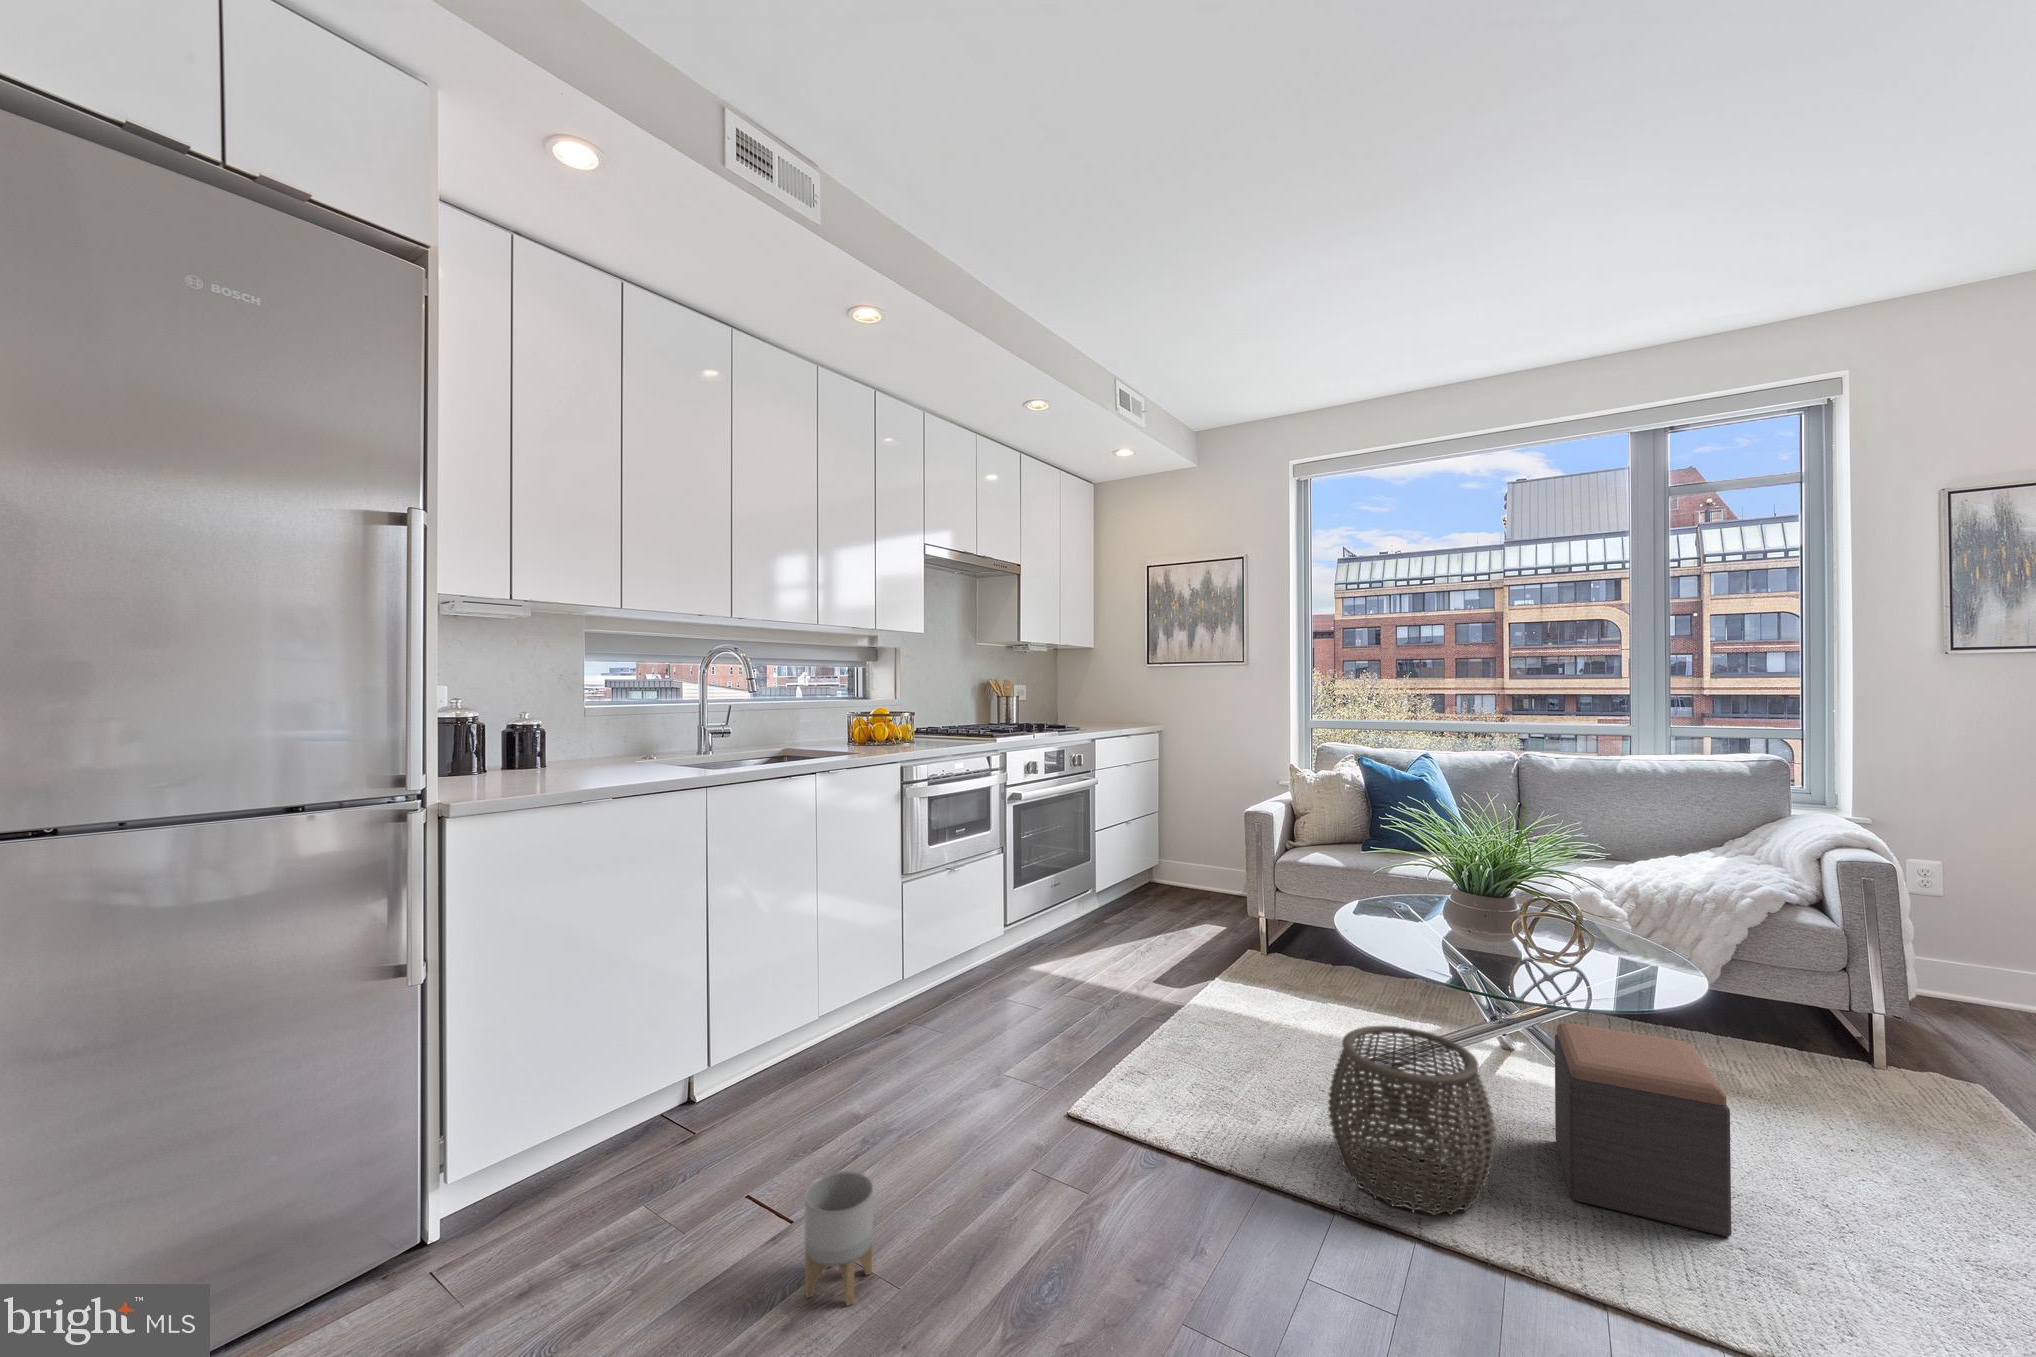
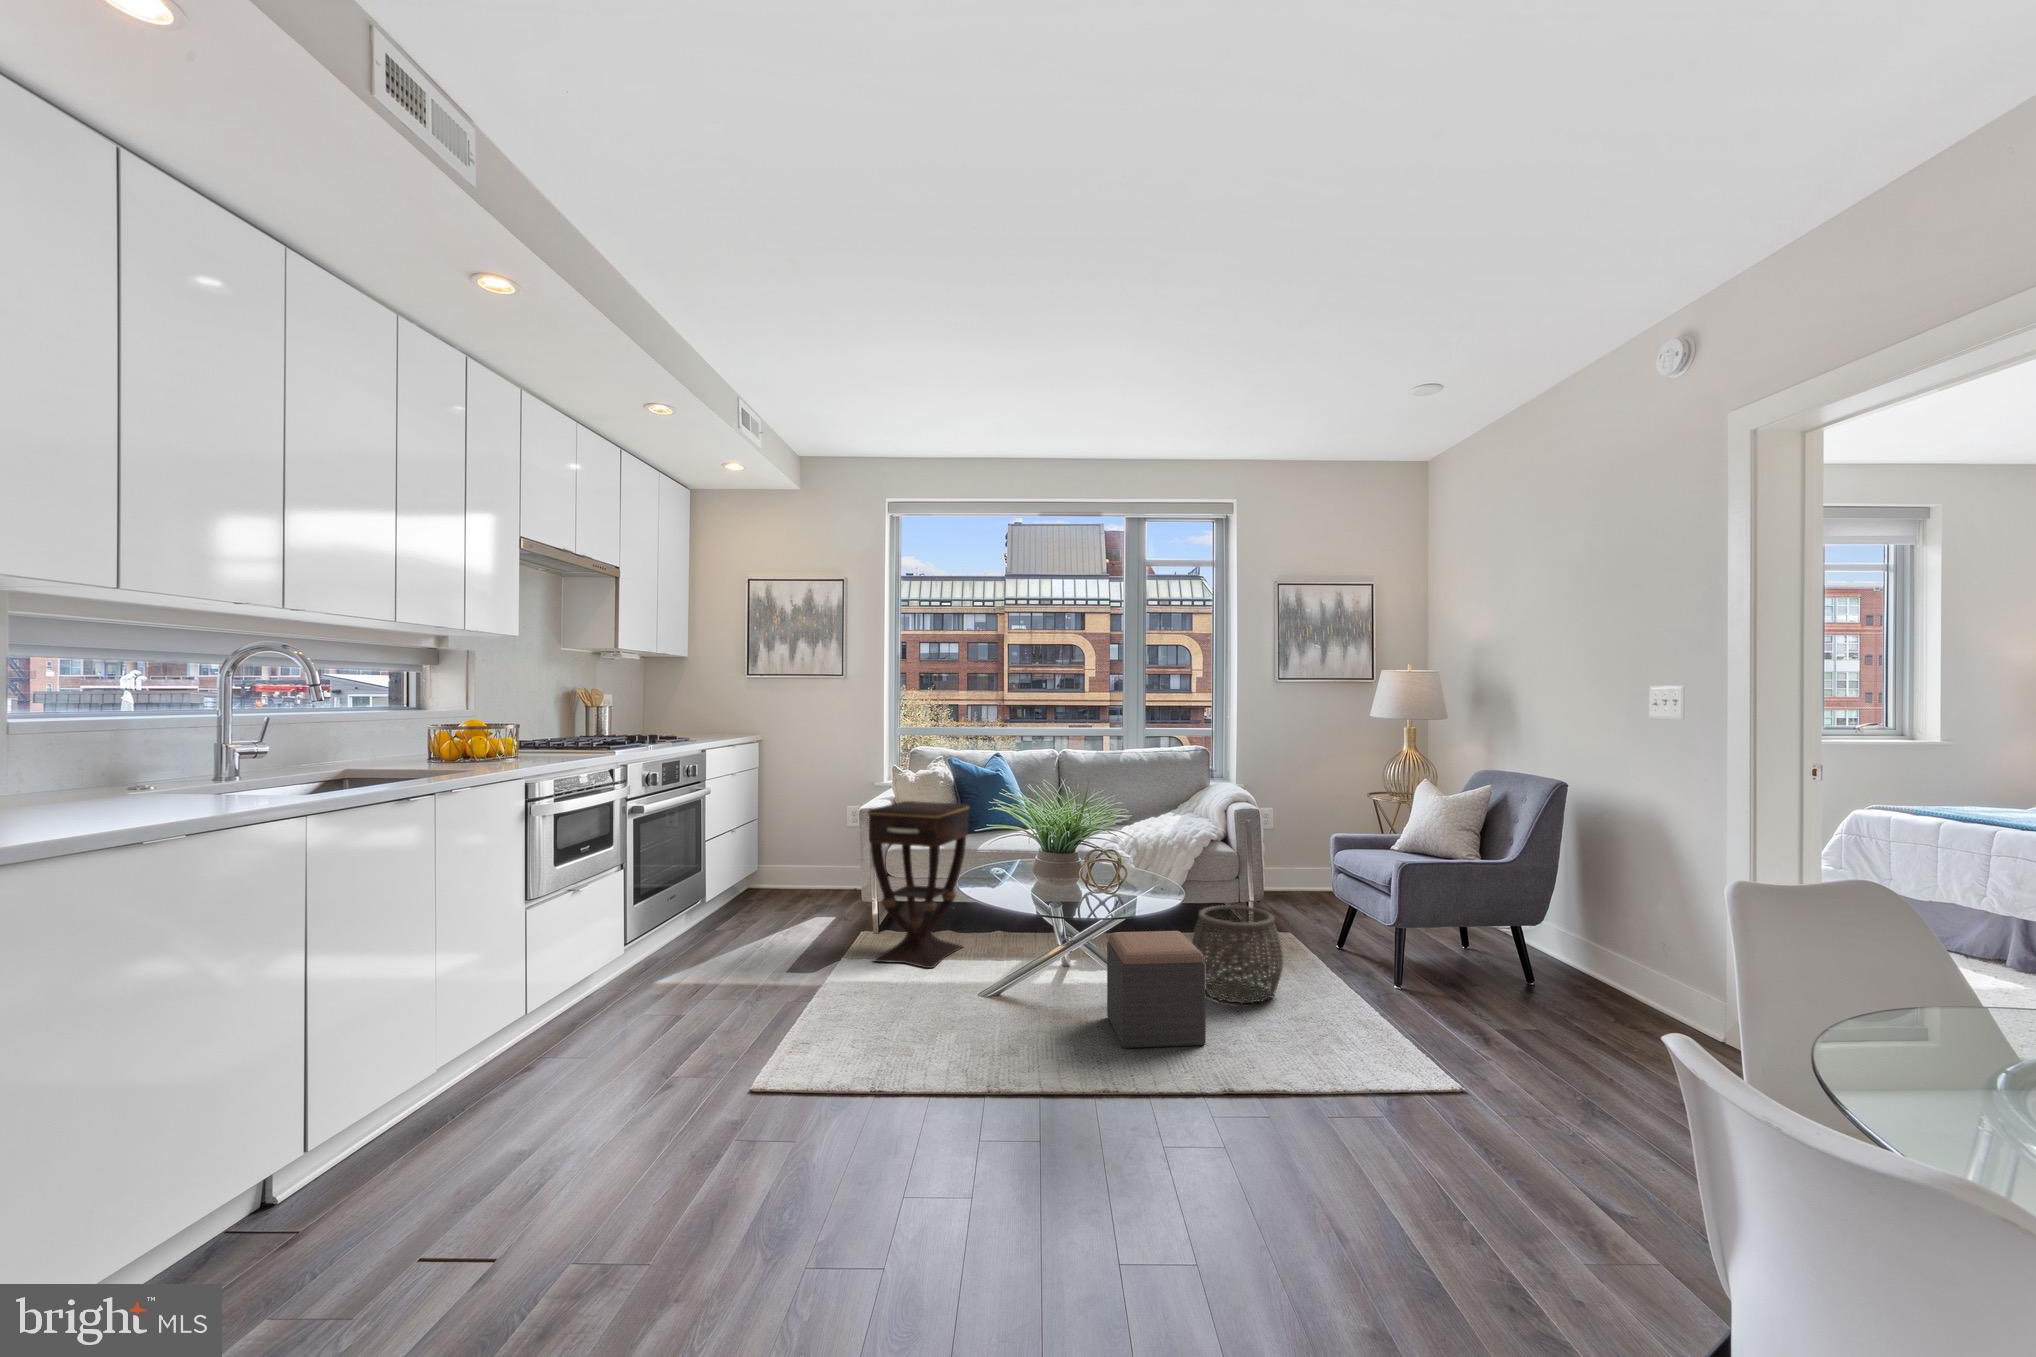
side table: none [1244,807,1375,1011] -> present [868,801,969,968]
woven basket: present [1328,1026,1496,1215] -> present [1192,905,1283,1003]
planter: present [805,1171,873,1306] -> none [551,1164,623,1293]

